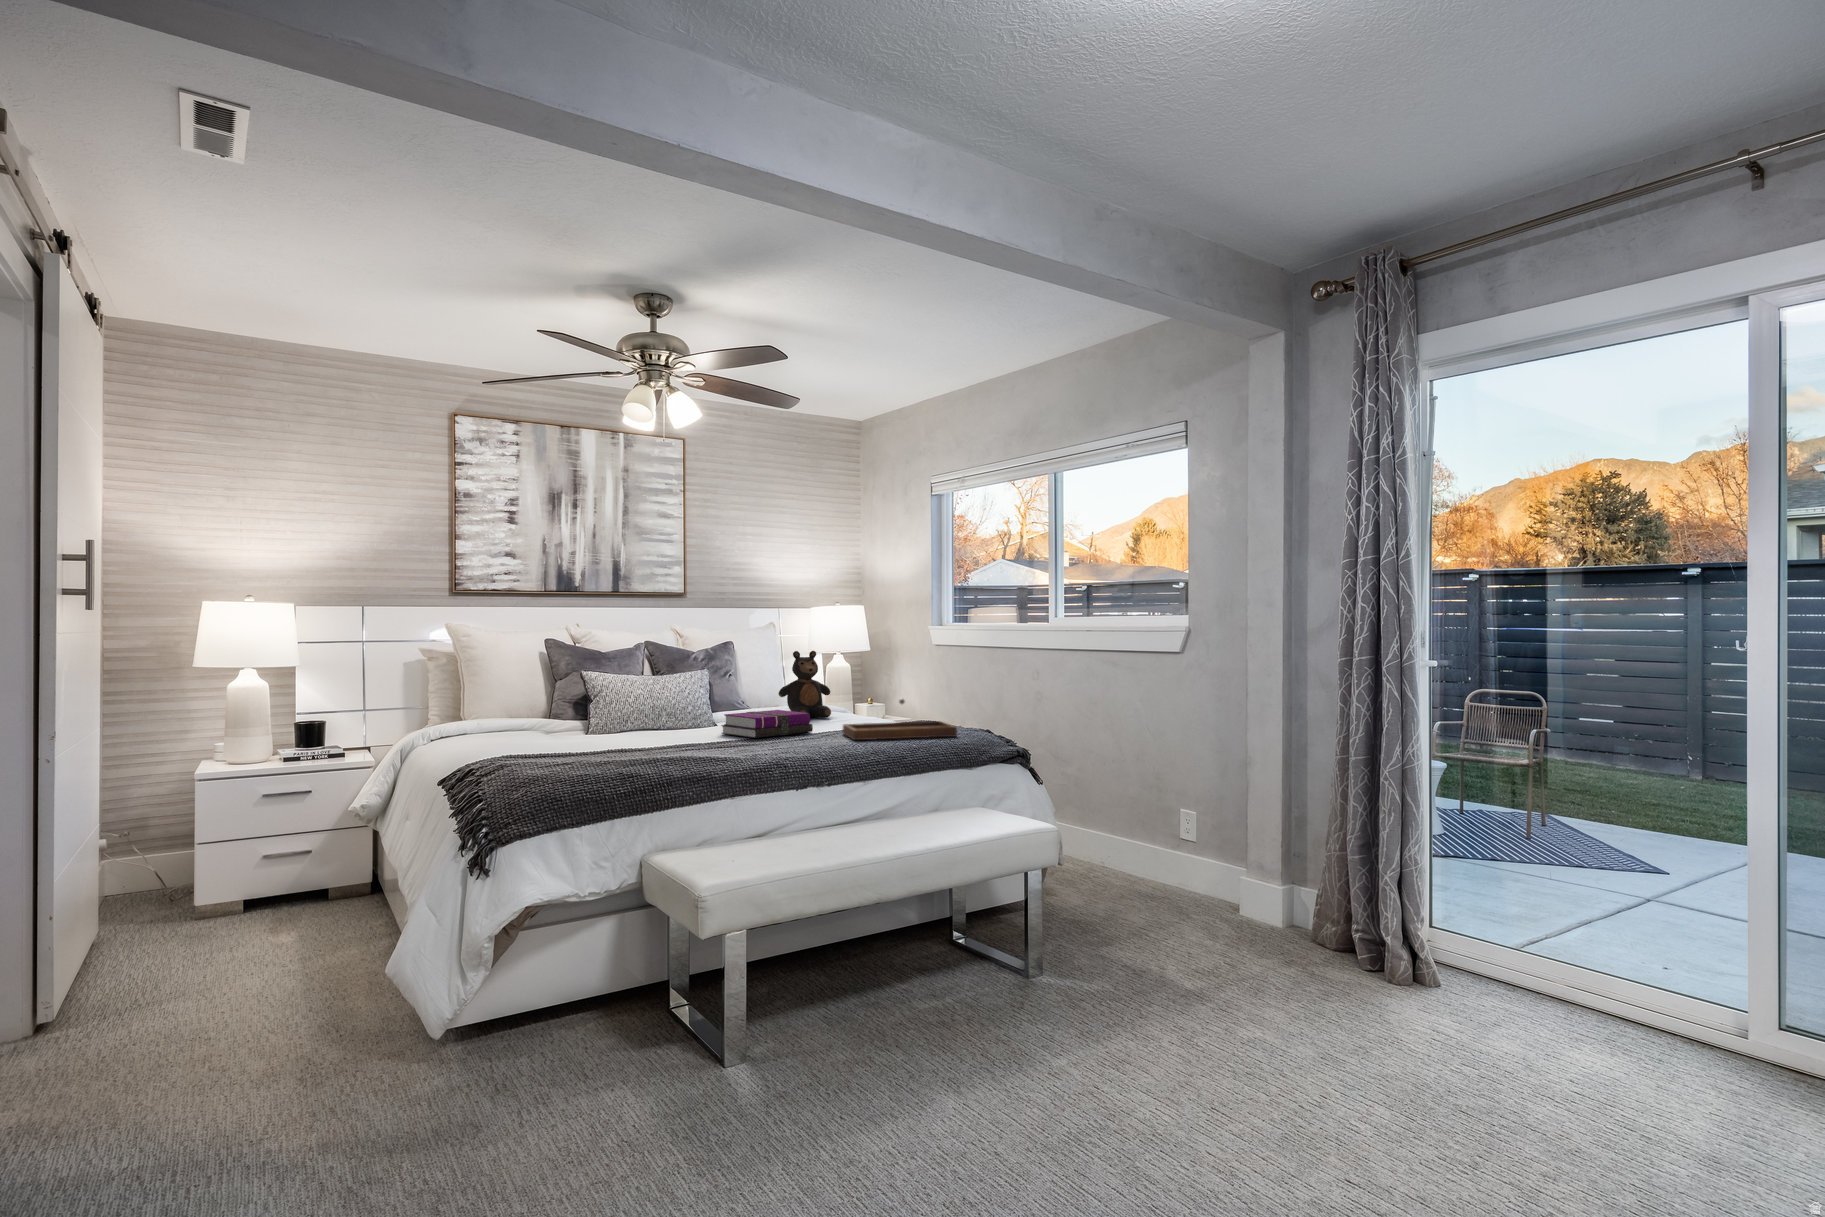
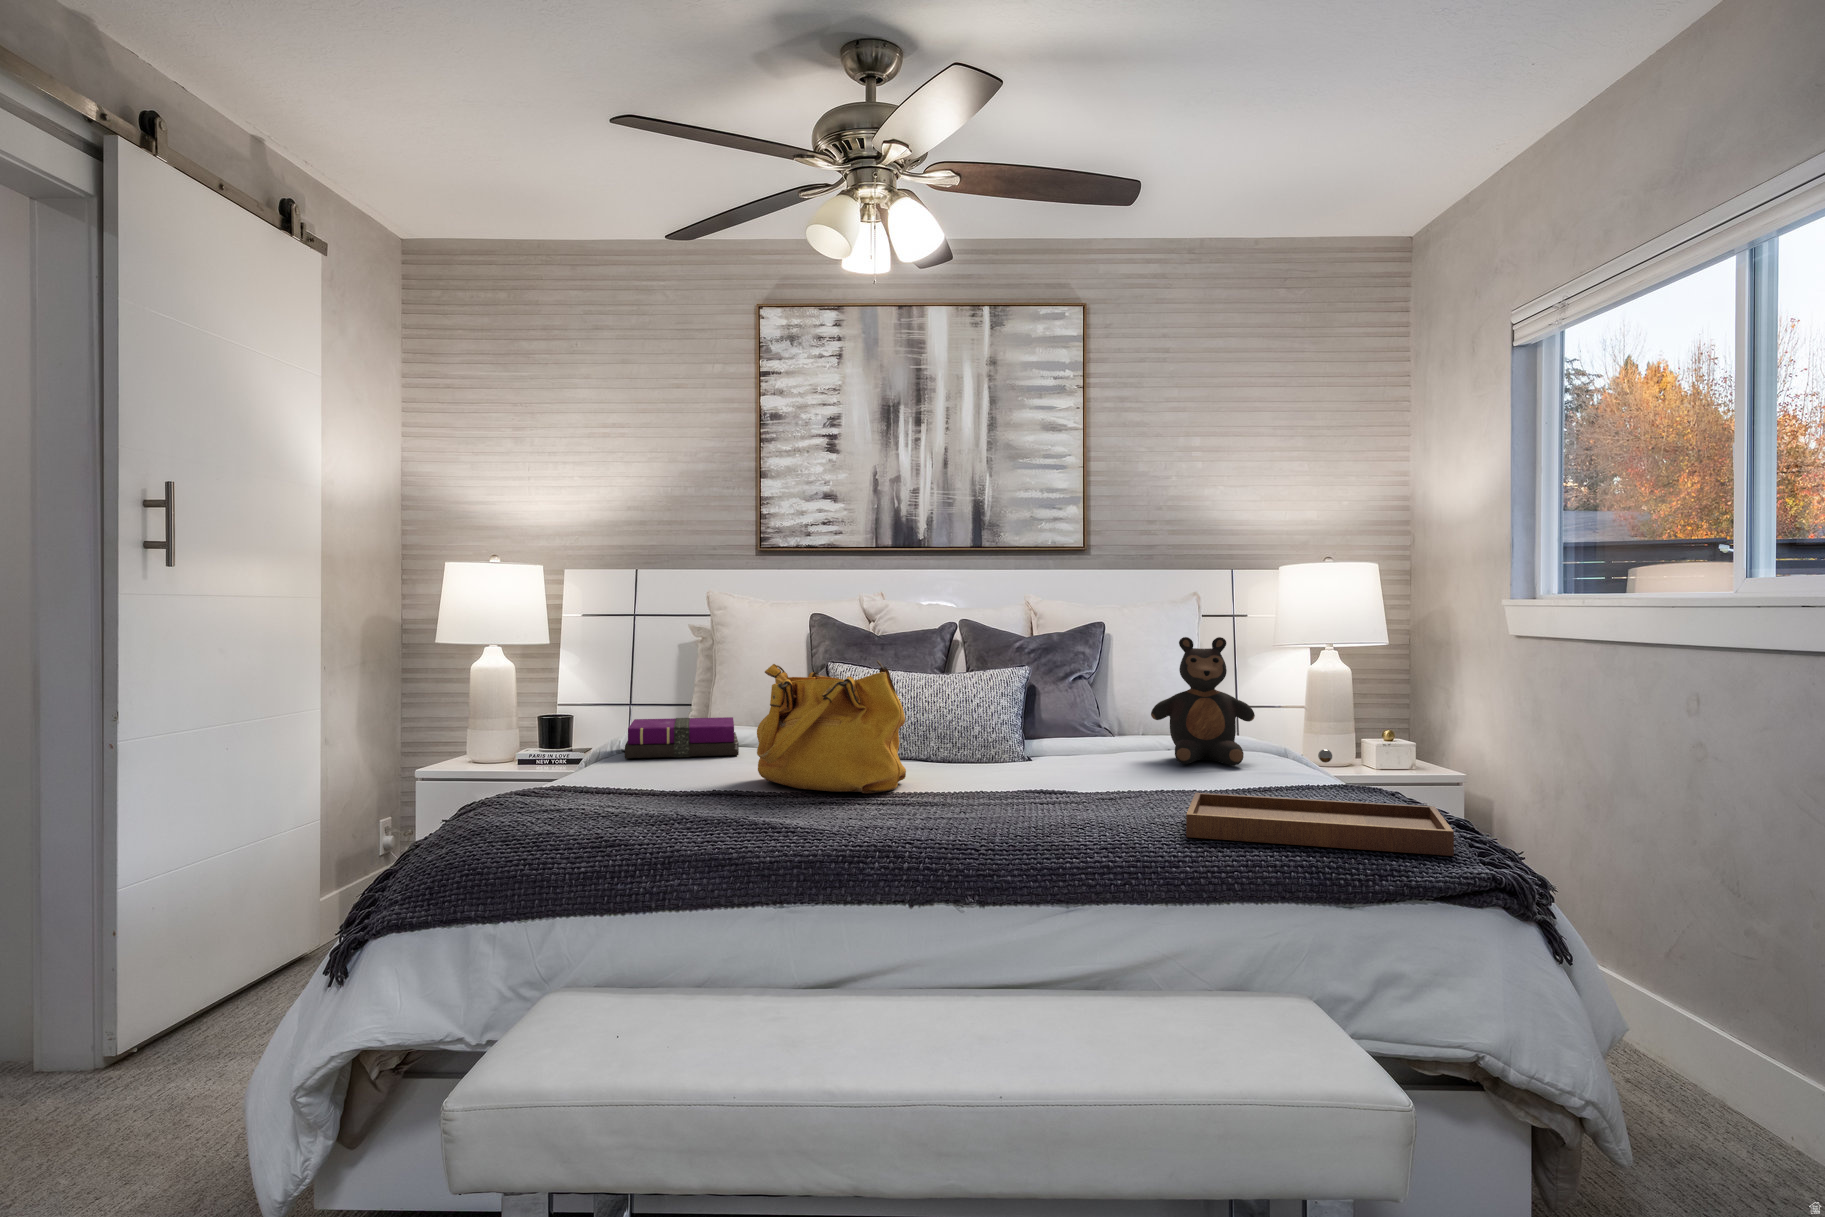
handbag: none [589,667,685,742] -> present [757,660,906,793]
notebook: present [721,710,813,738] -> present [625,717,739,758]

